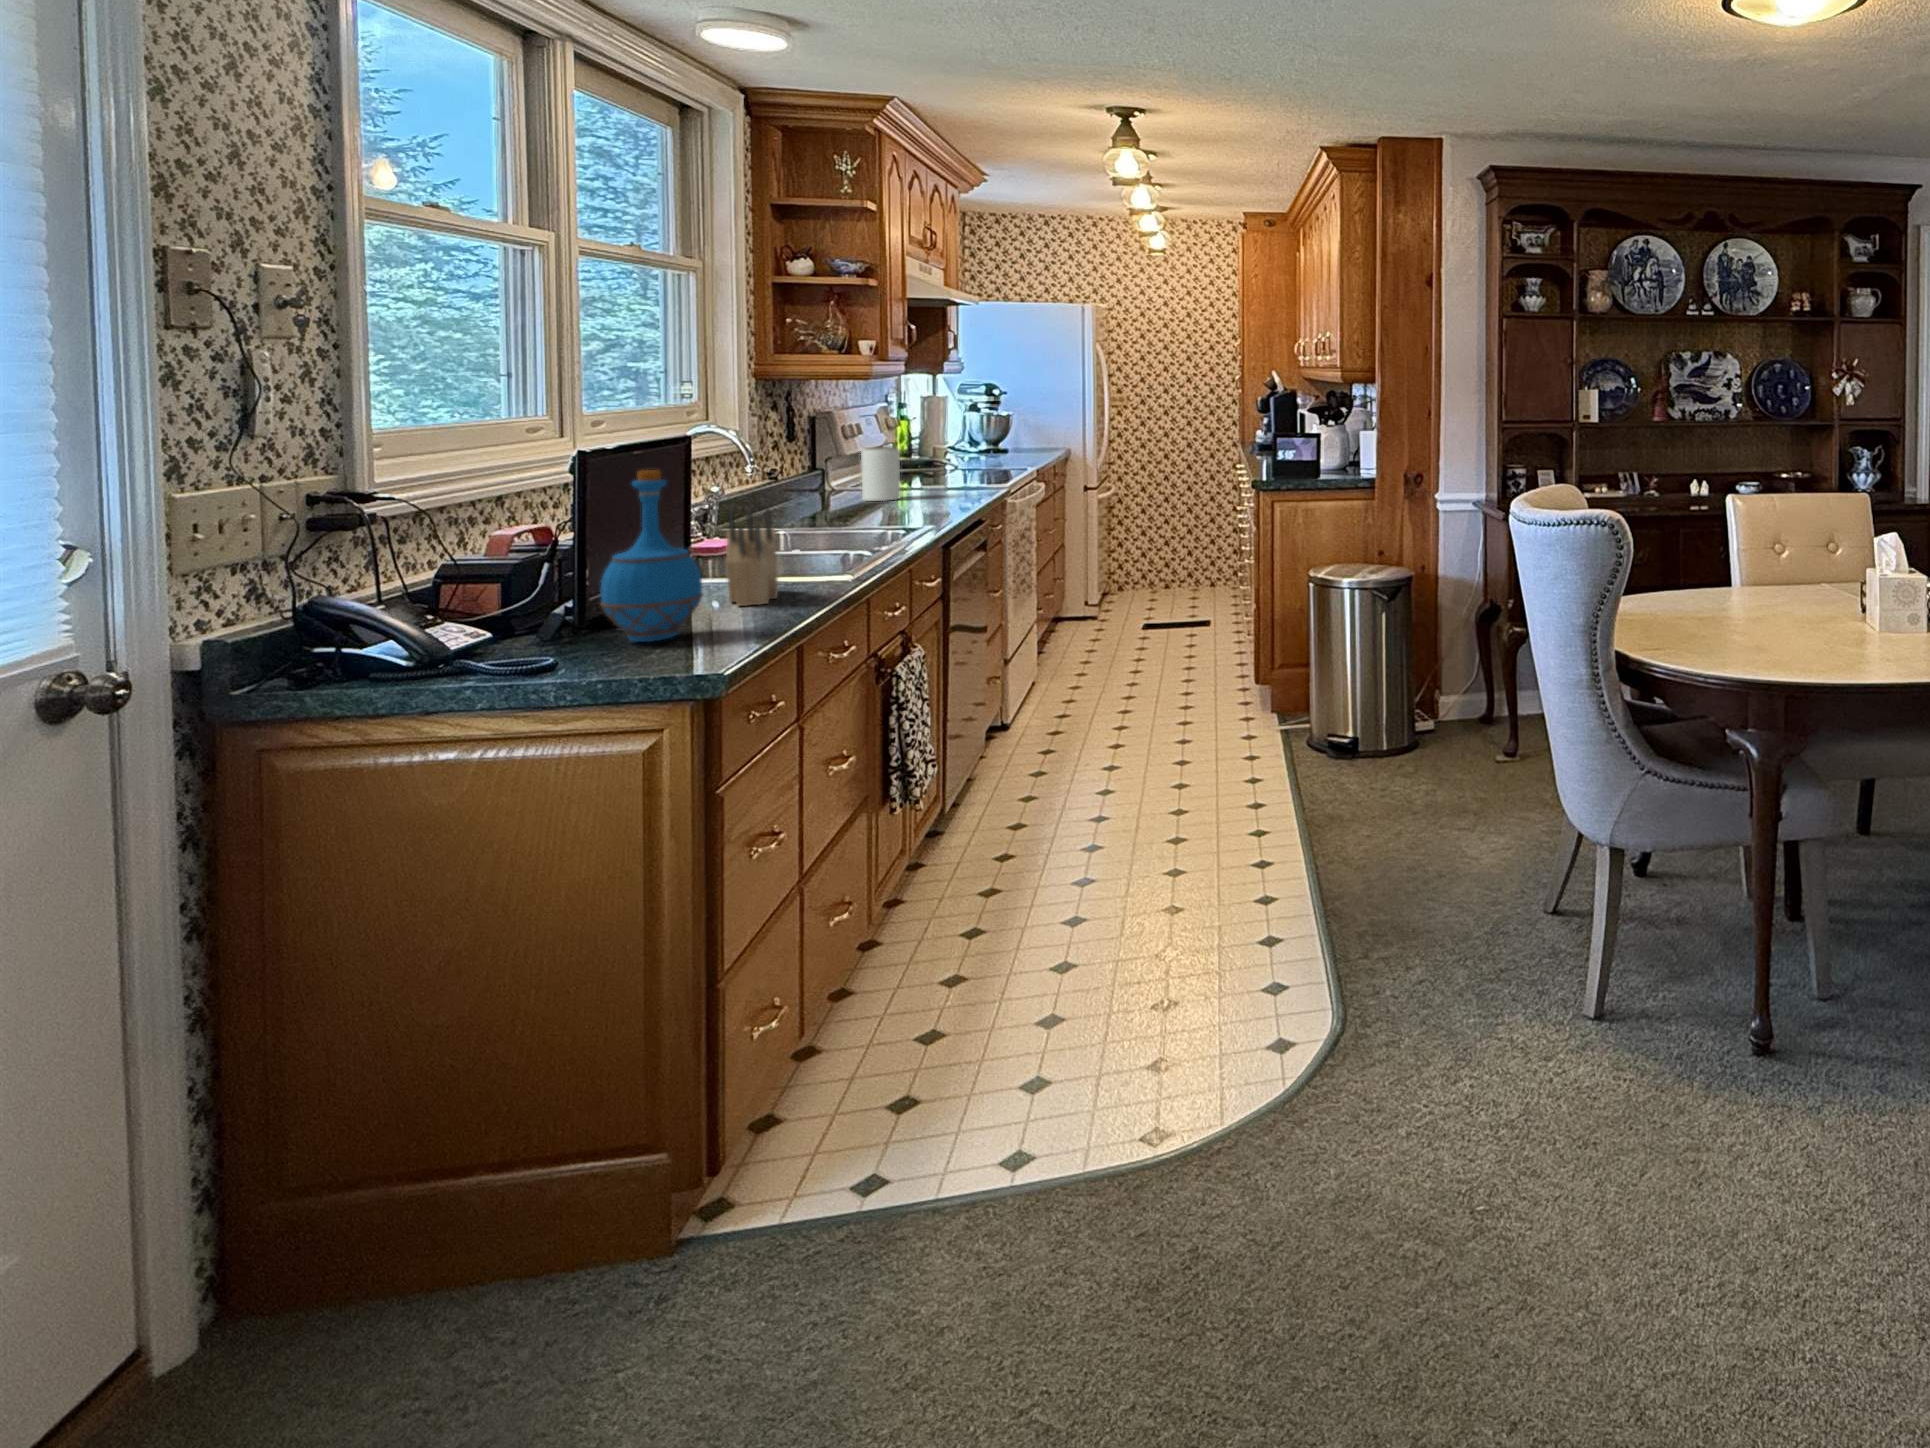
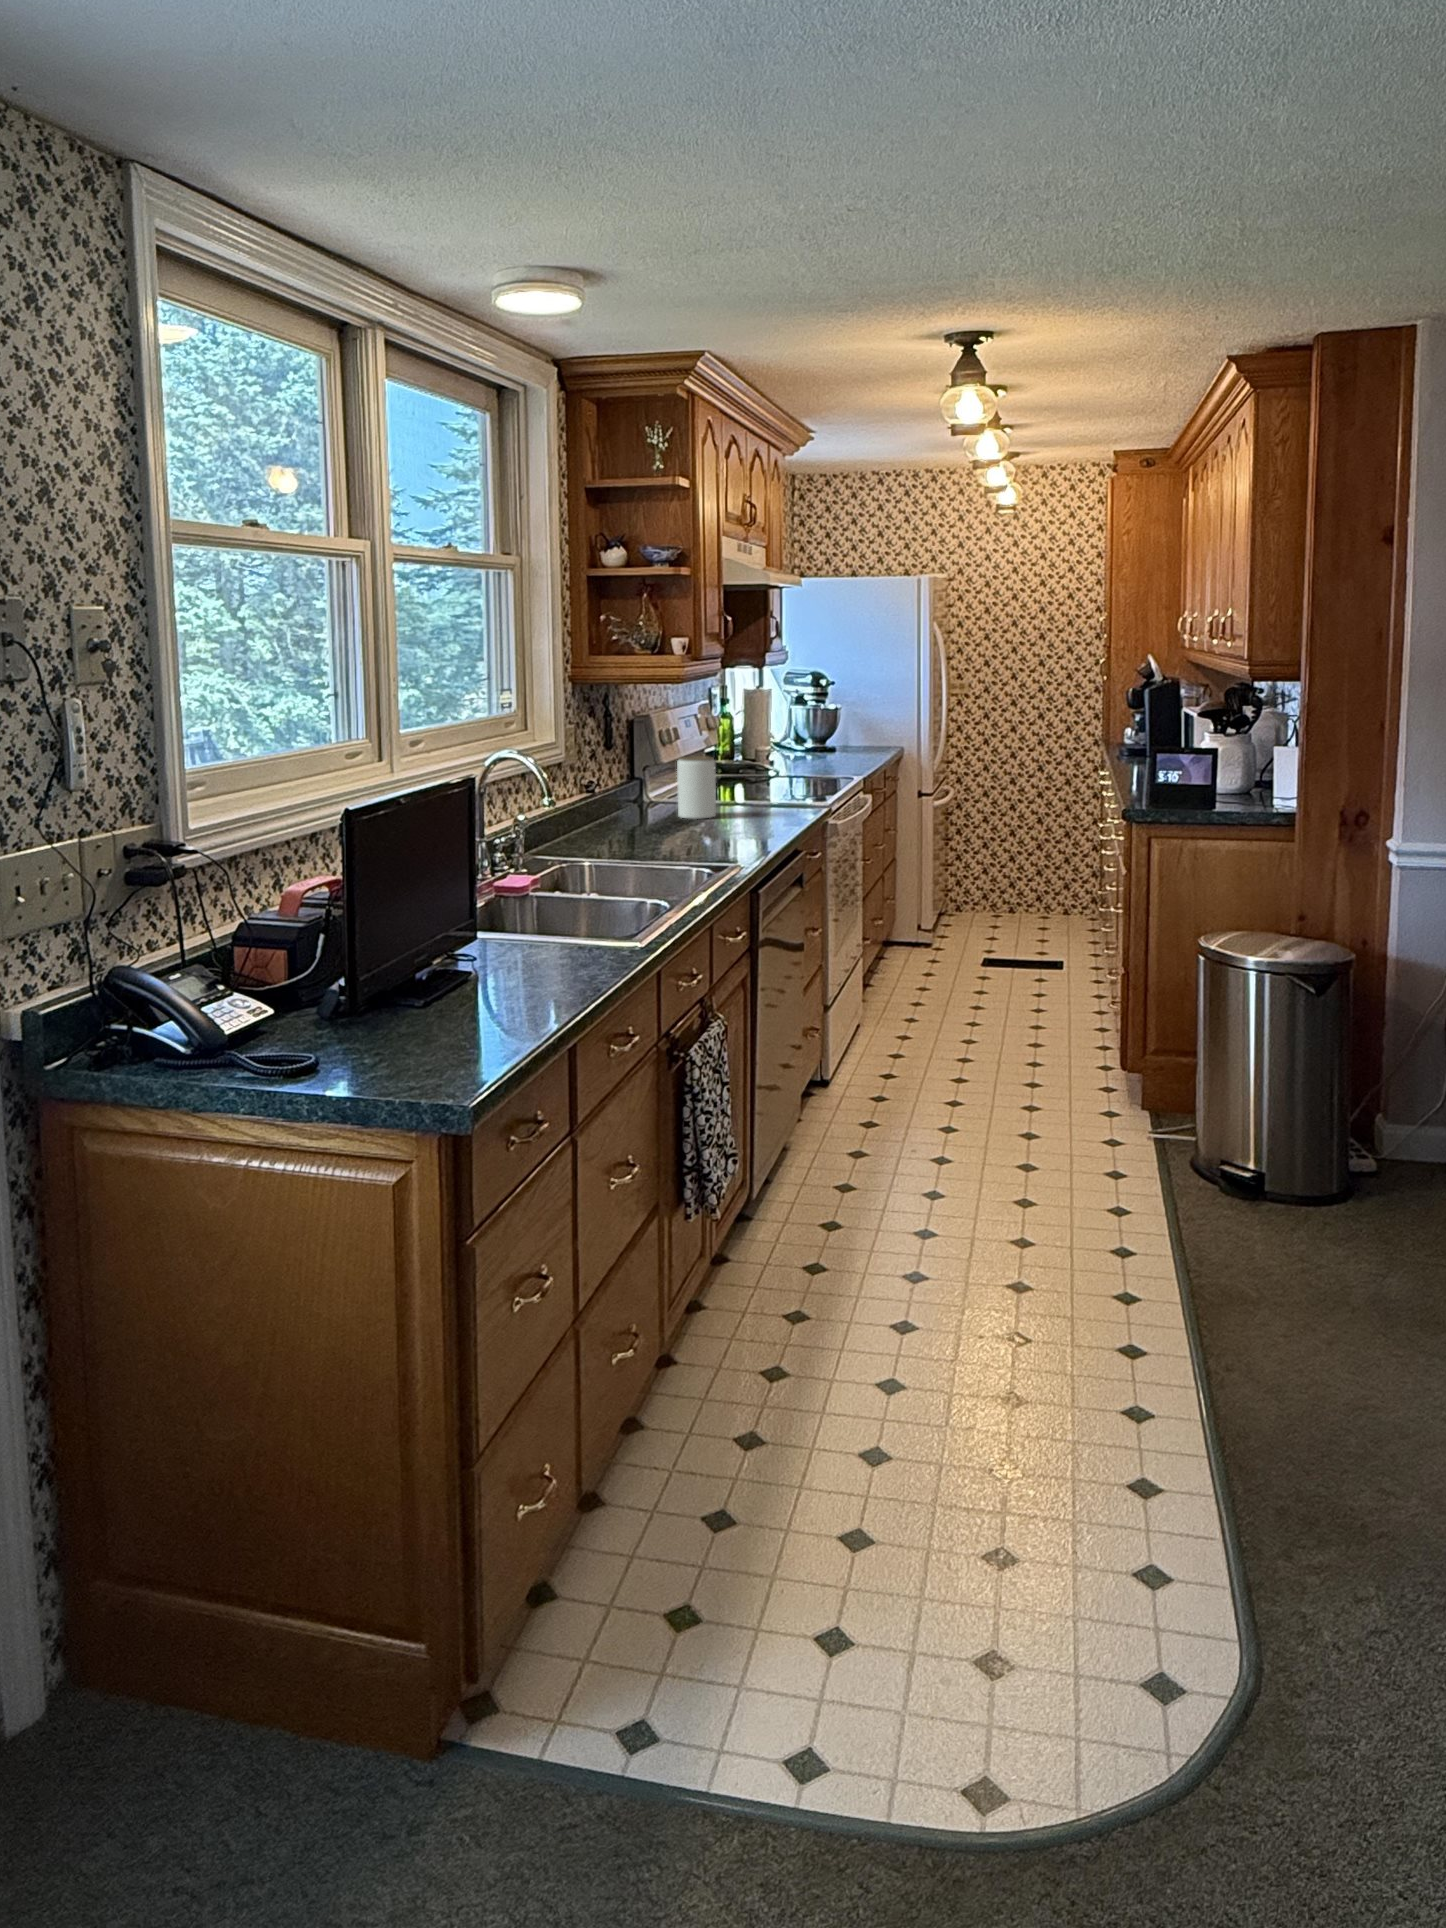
bottle: present [600,470,703,642] -> none [372,832,473,1033]
knife block: present [726,509,778,606] -> none [507,870,566,980]

